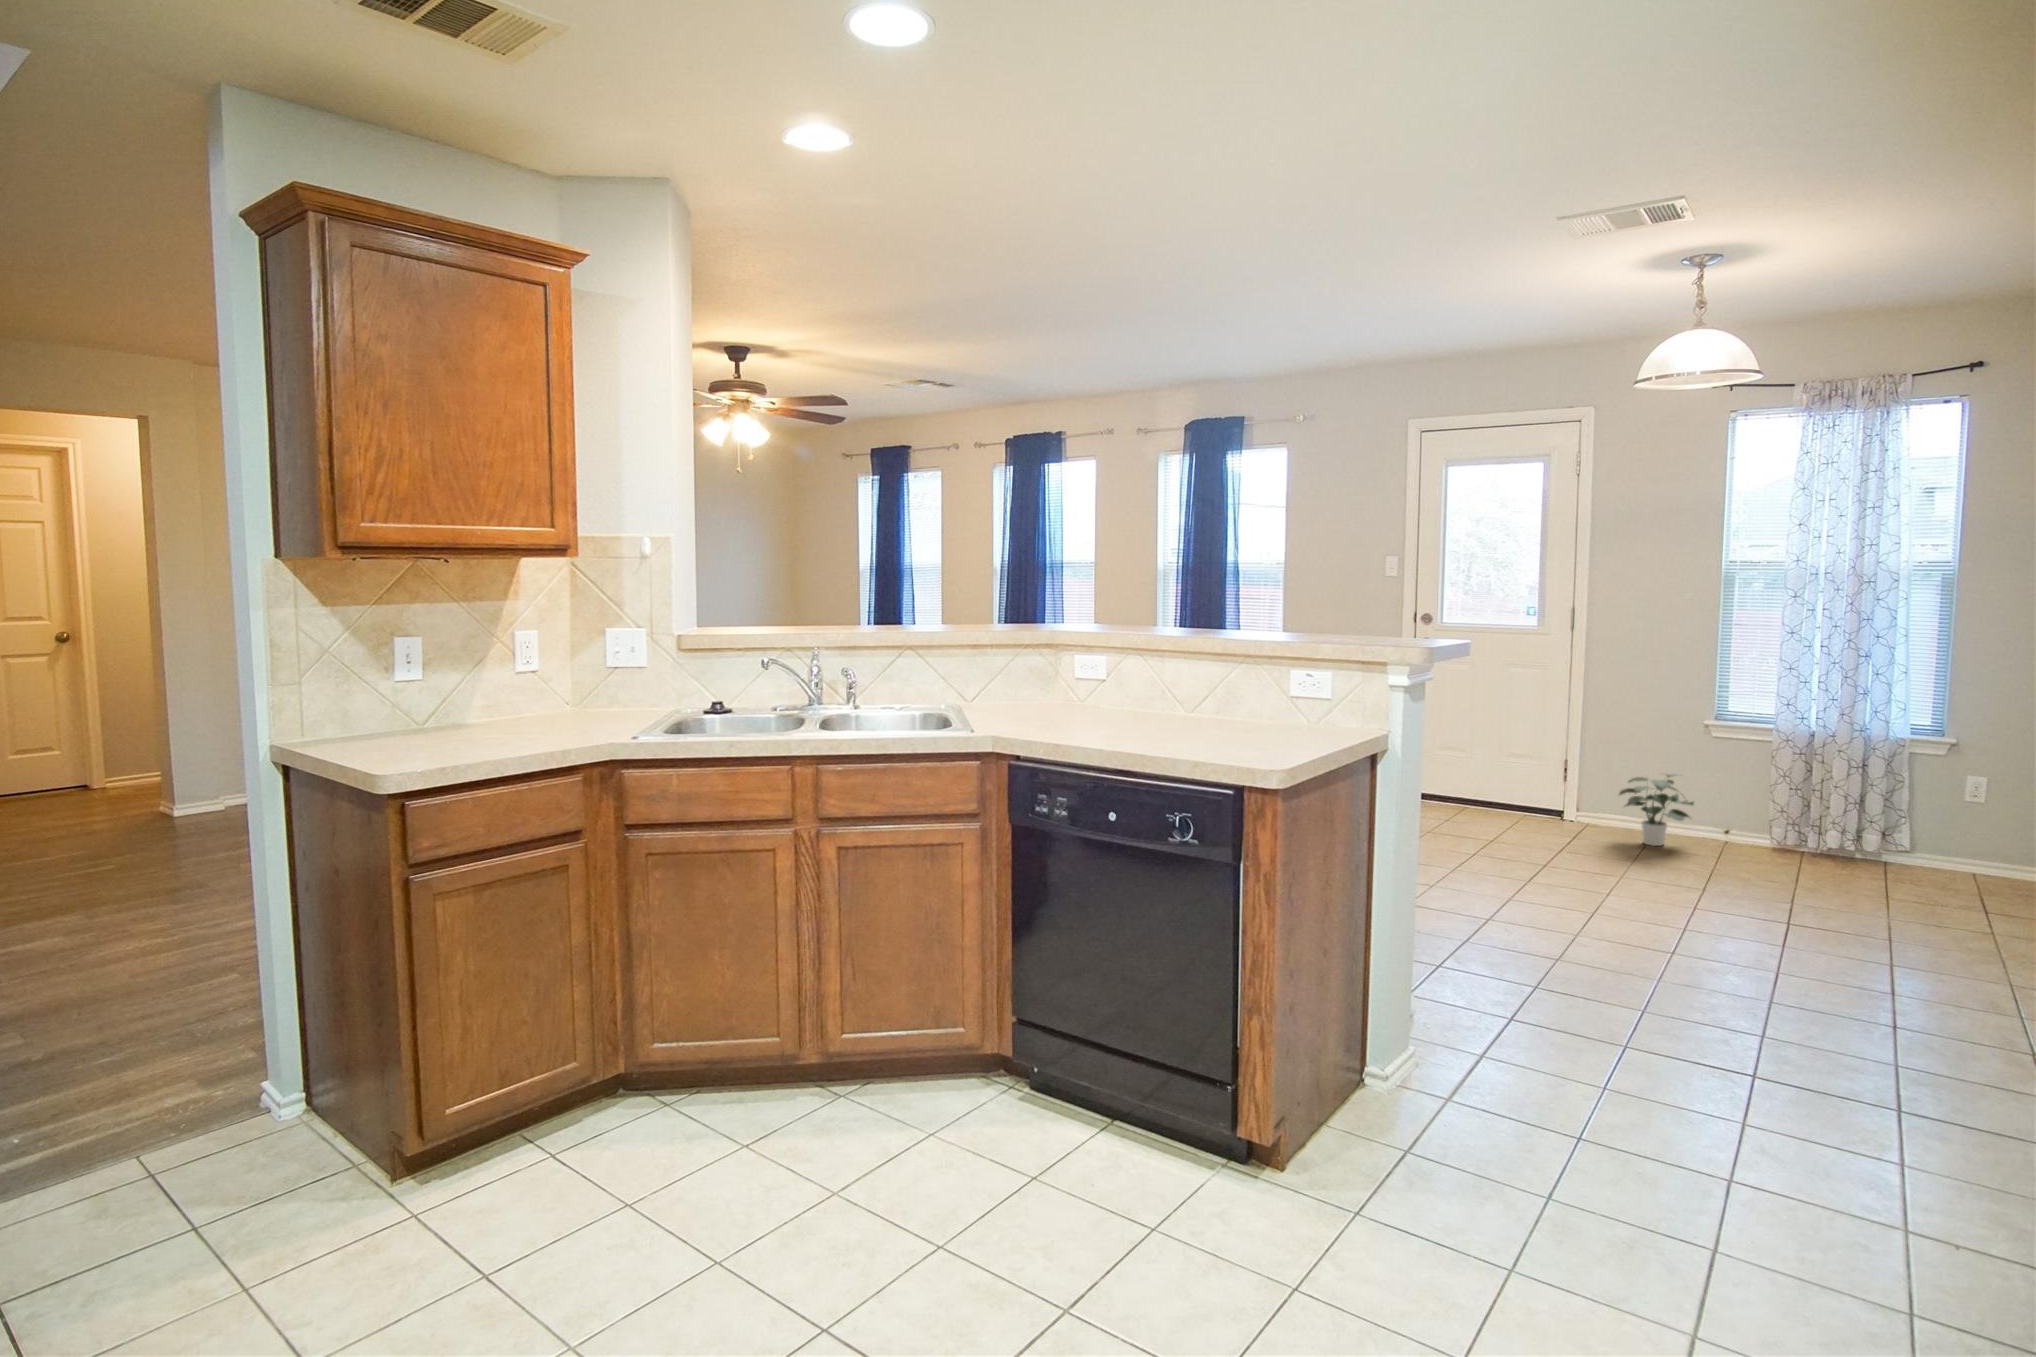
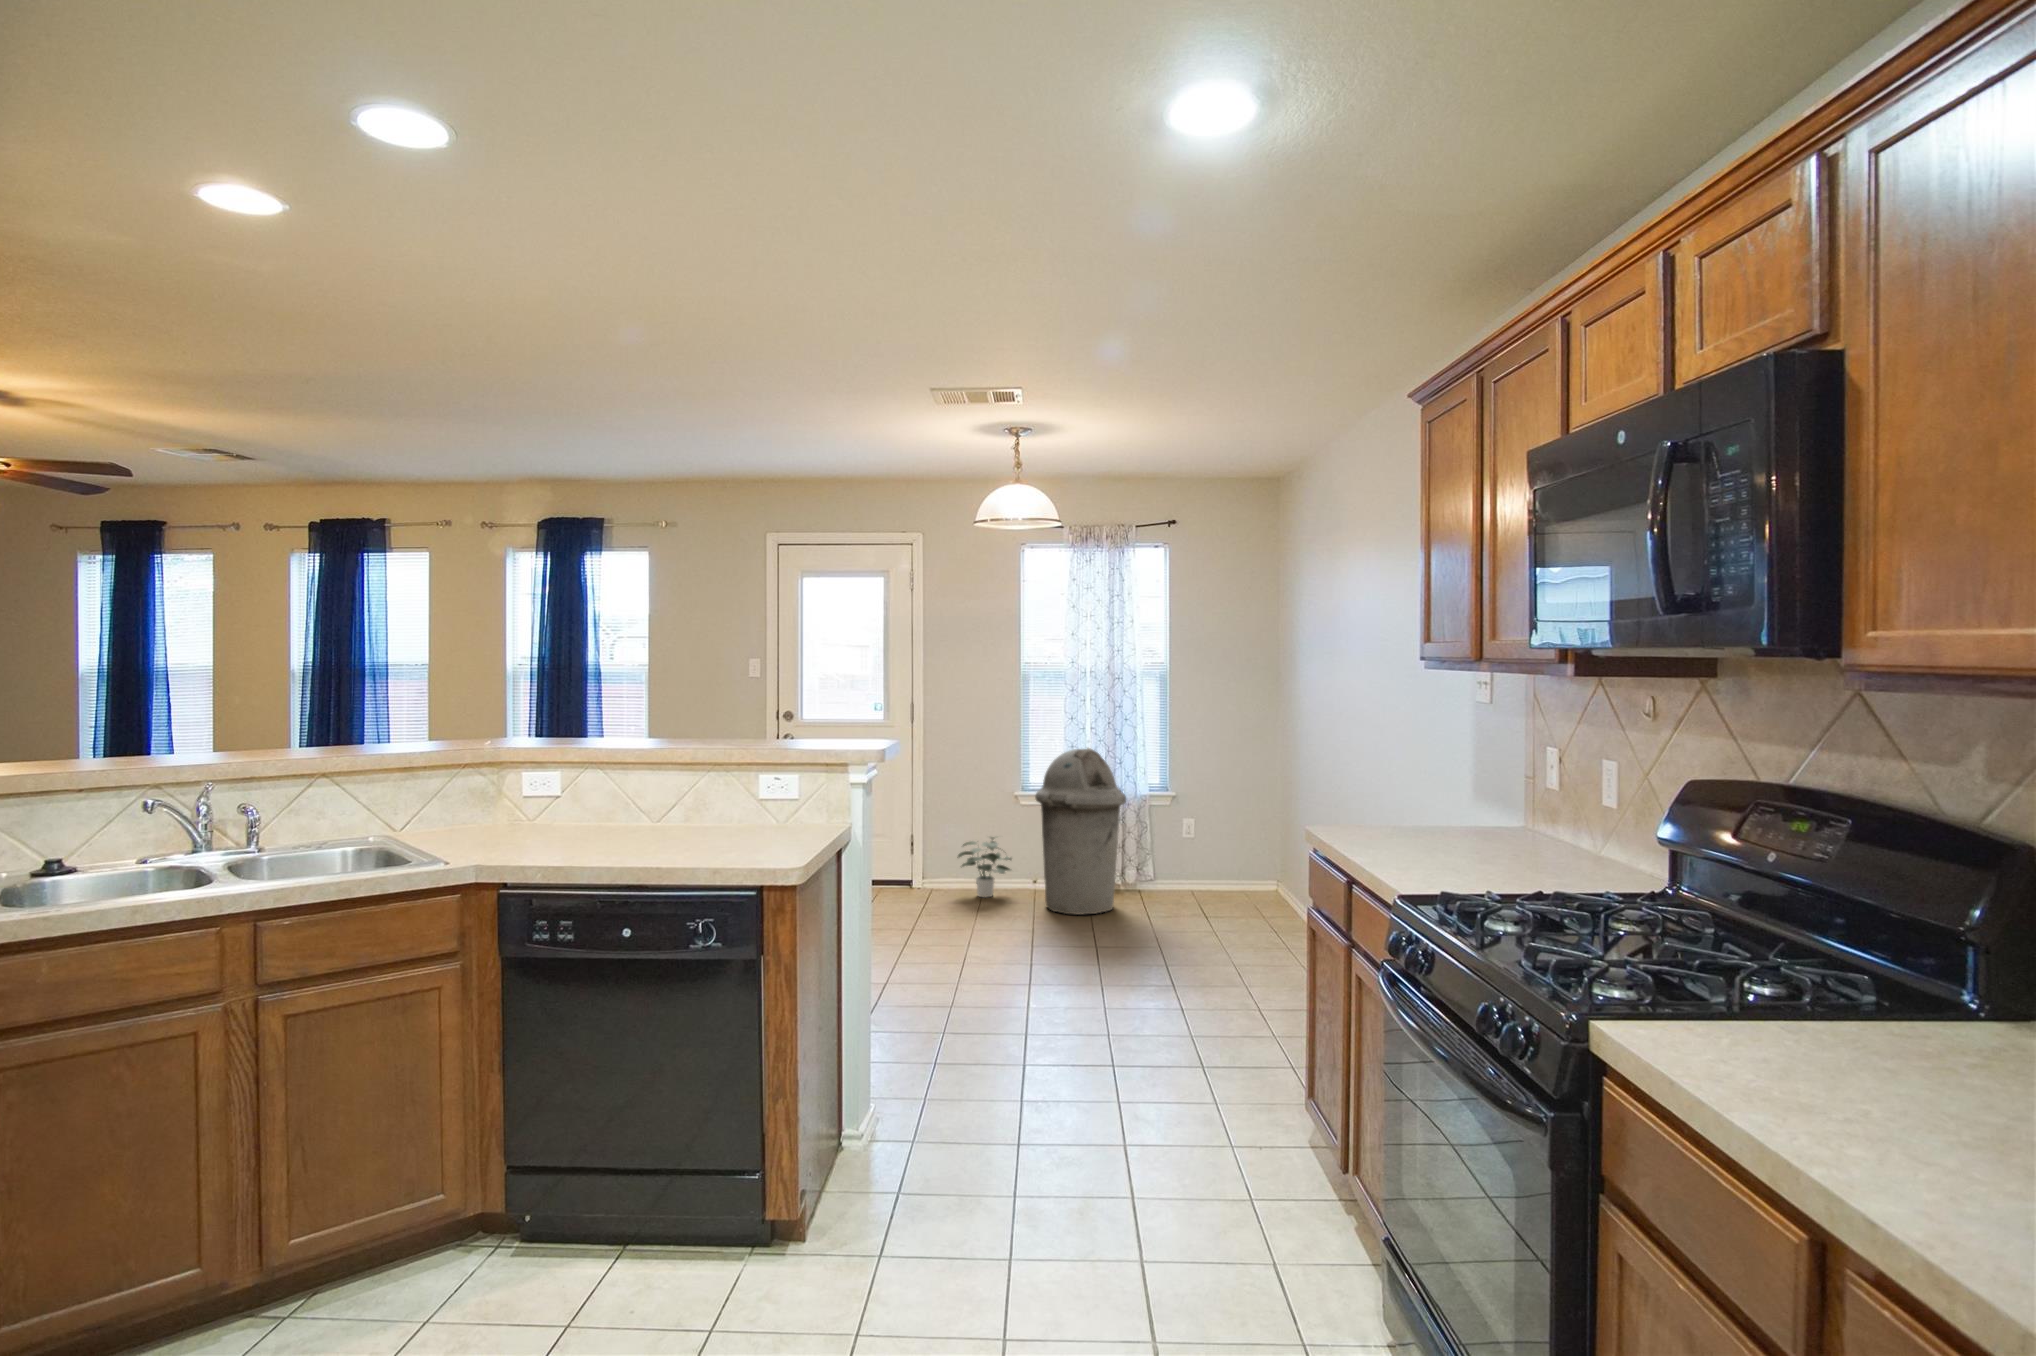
trash can: none [1716,672,1854,885] -> present [1035,748,1126,914]

